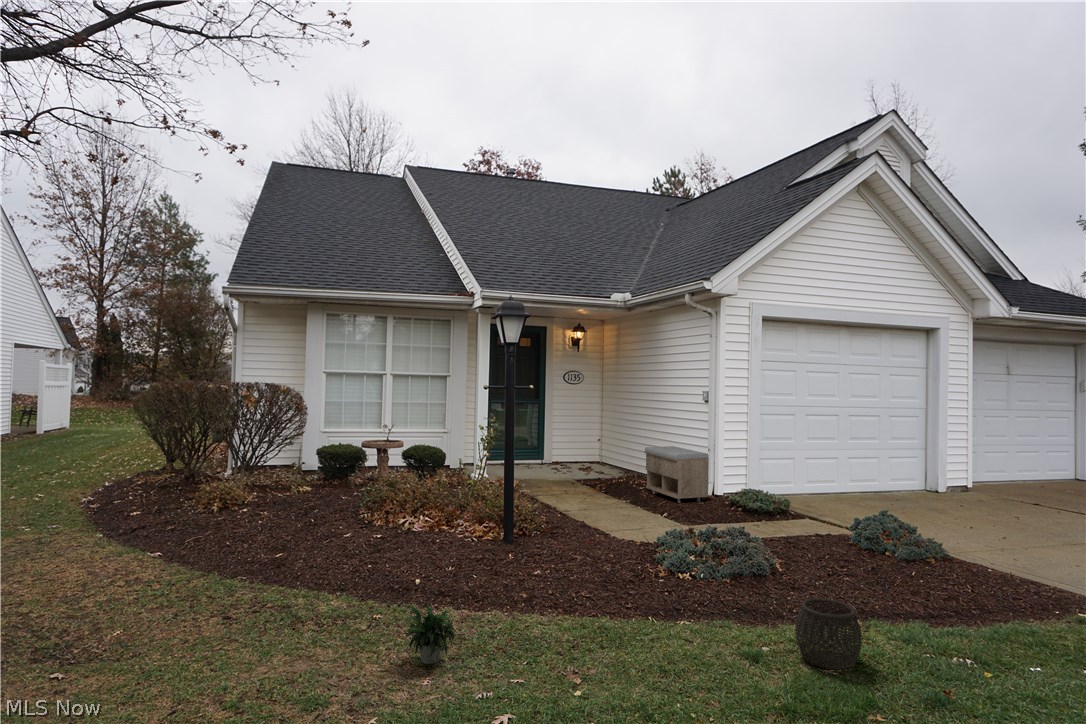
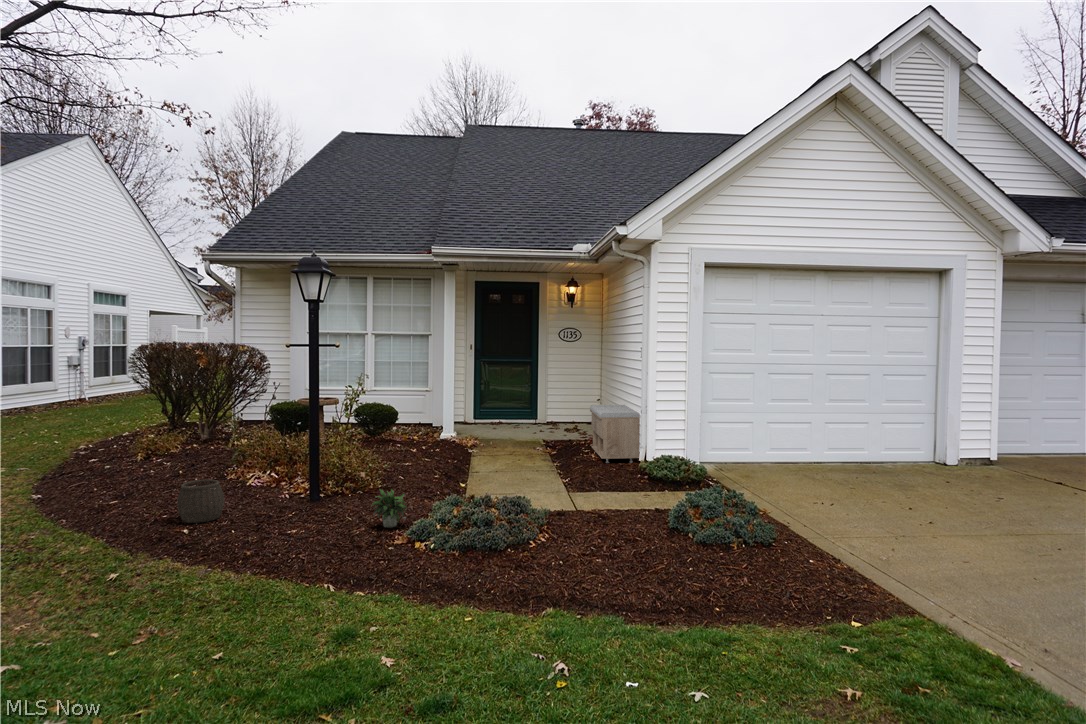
woven basket: present [795,598,862,670] -> present [177,479,224,523]
potted plant: present [406,604,456,664] -> present [372,489,406,527]

